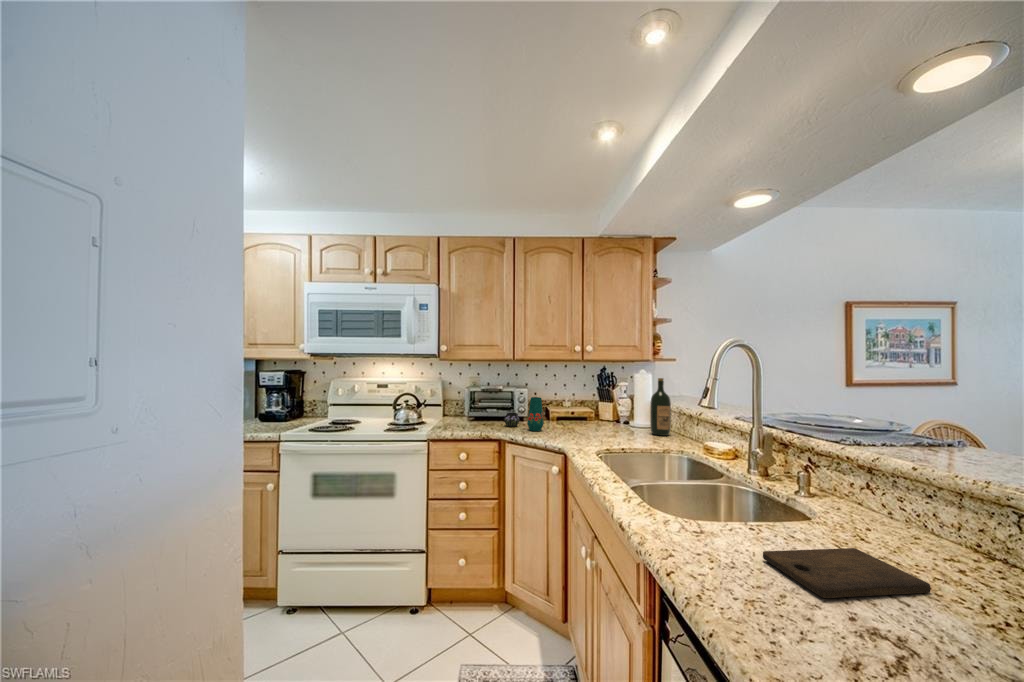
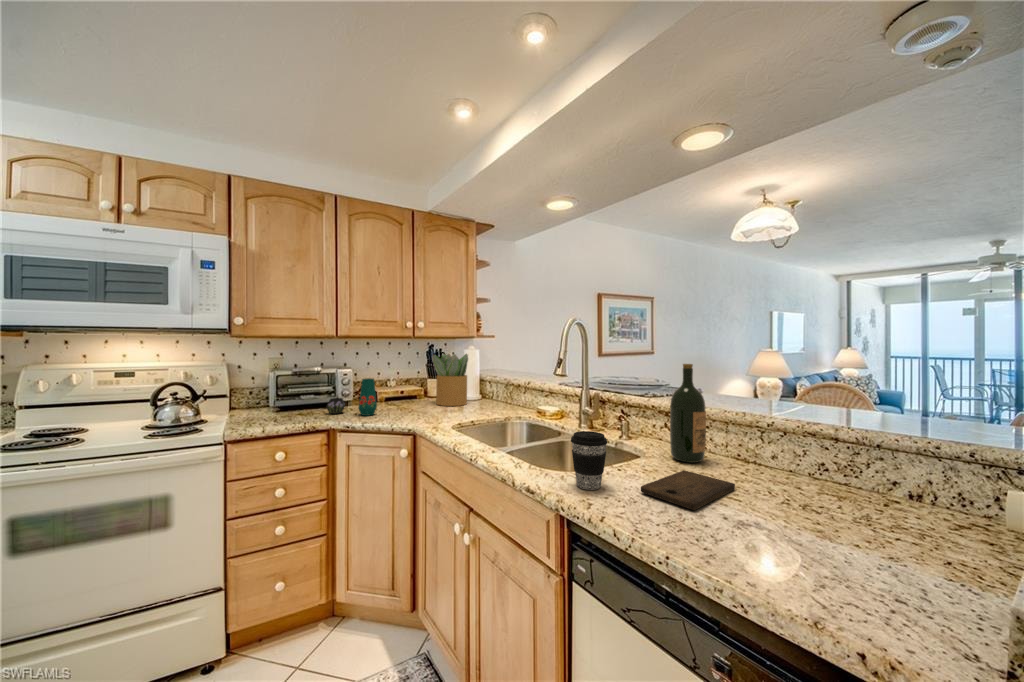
potted plant: none [599,376,638,431] -> present [432,354,468,406]
wine bottle: present [650,378,671,436] -> present [670,364,706,463]
coffee cup: none [679,473,724,542] -> present [571,431,607,490]

